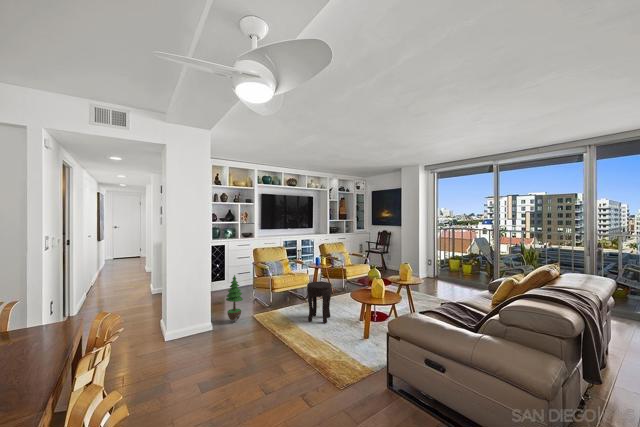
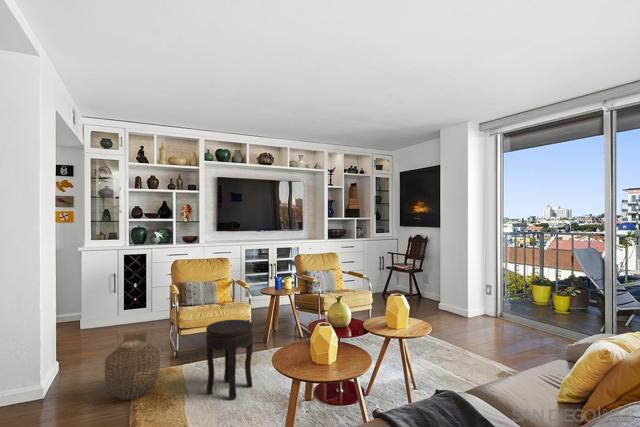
potted tree: present [226,275,243,322] -> none [68,303,103,385]
woven basket: none [254,294,281,327] -> present [105,339,160,400]

